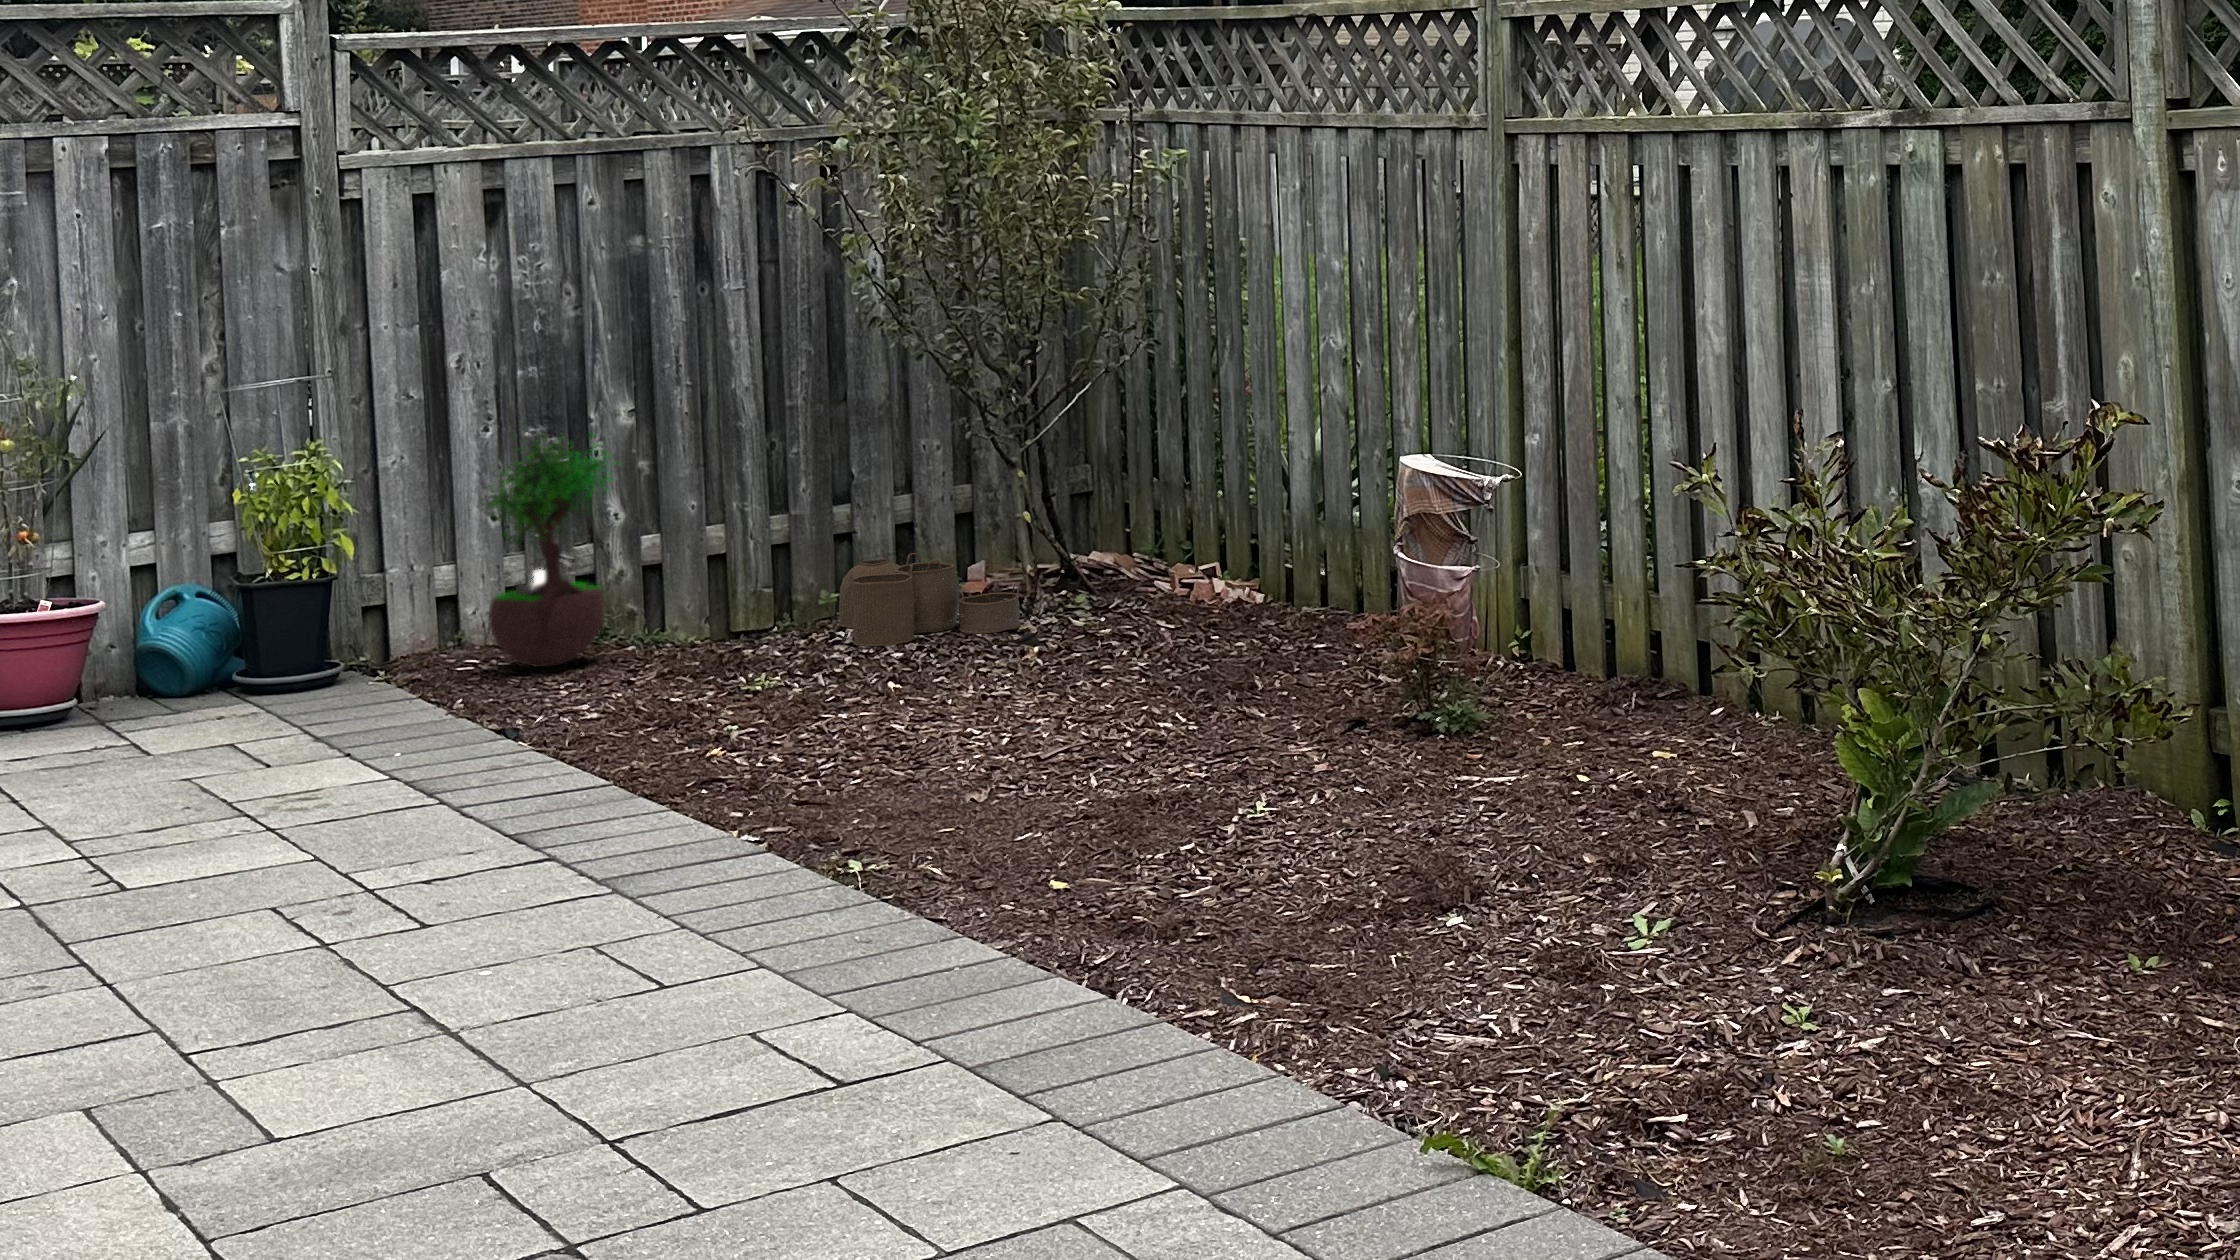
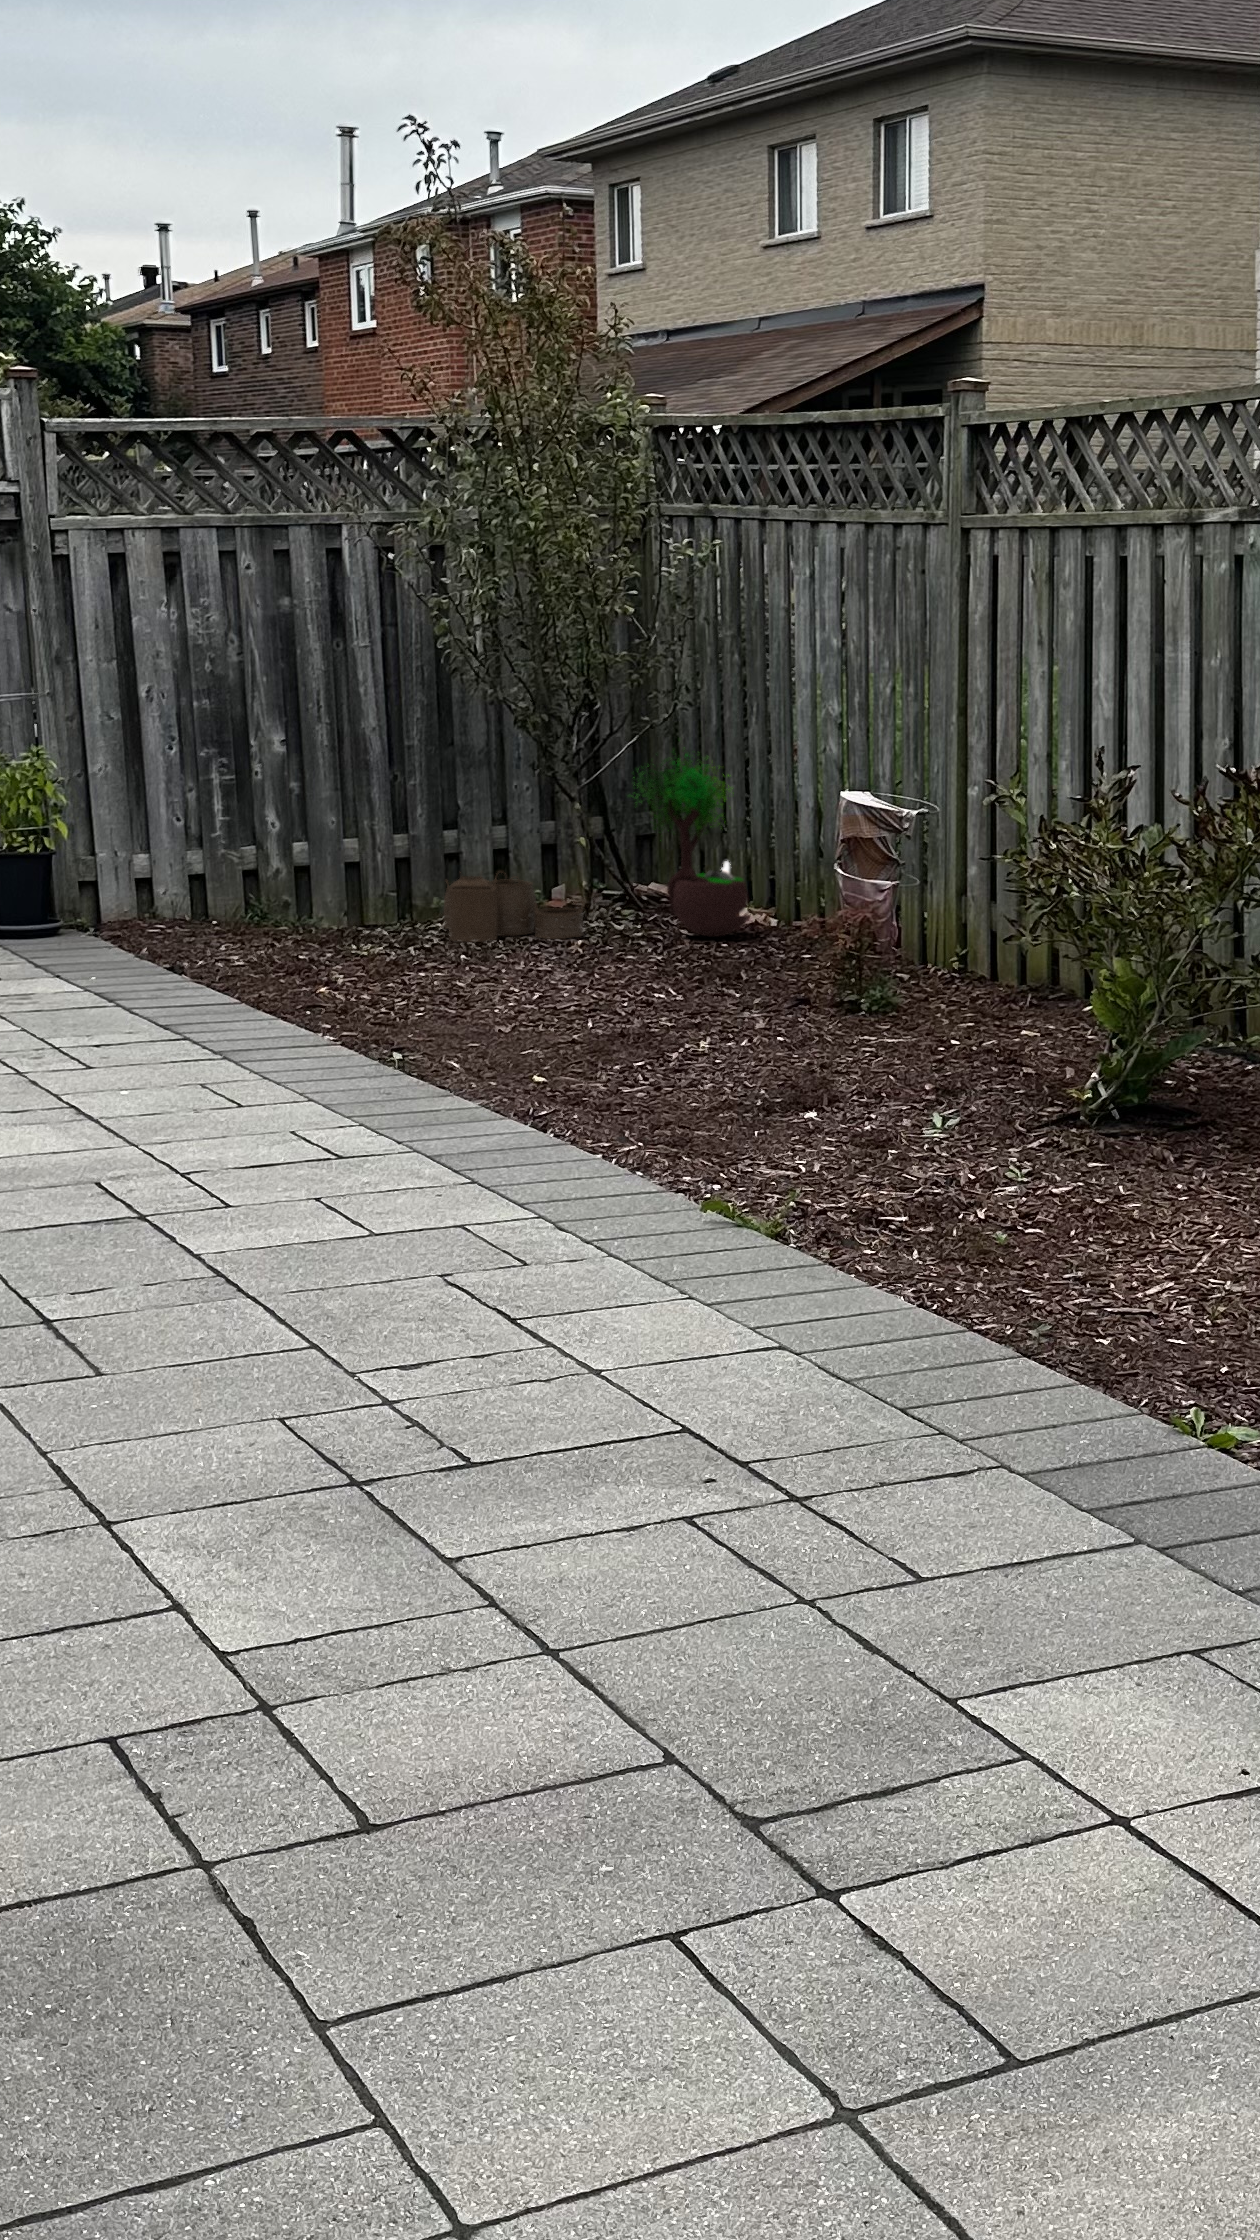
potted tree: present [468,423,616,667] -> present [633,752,751,937]

